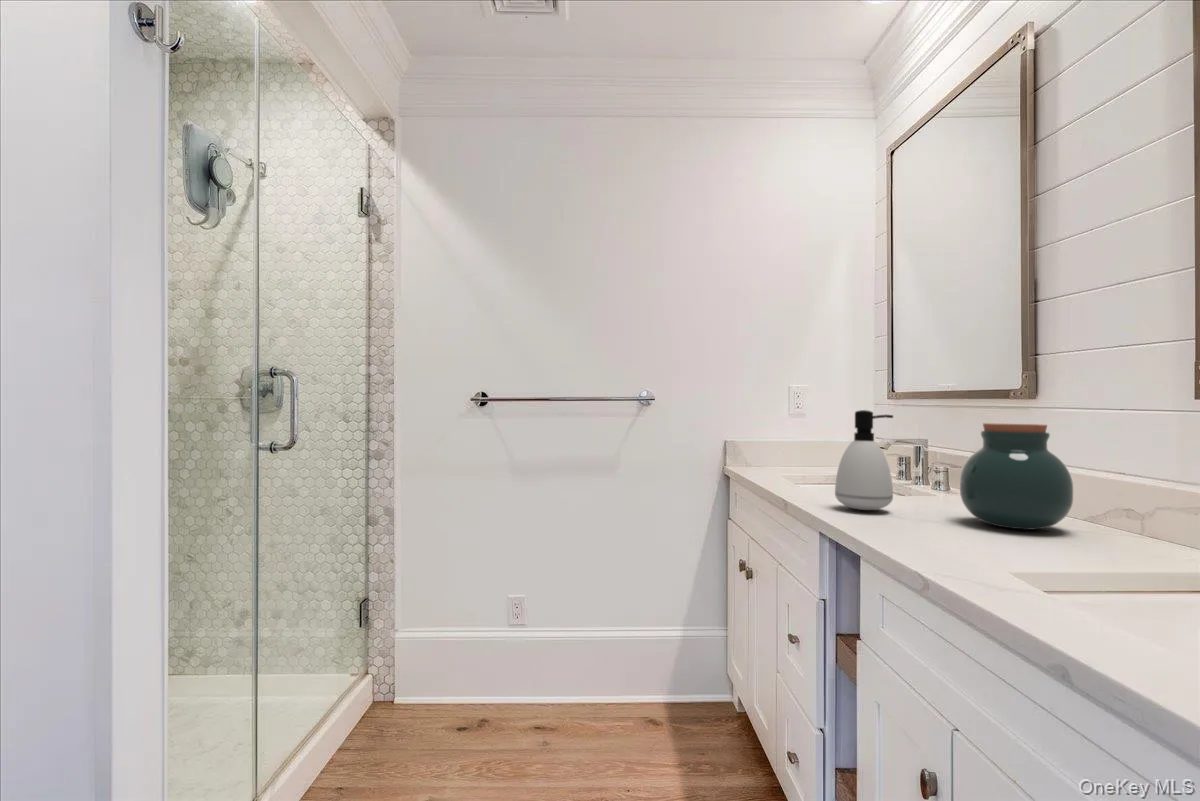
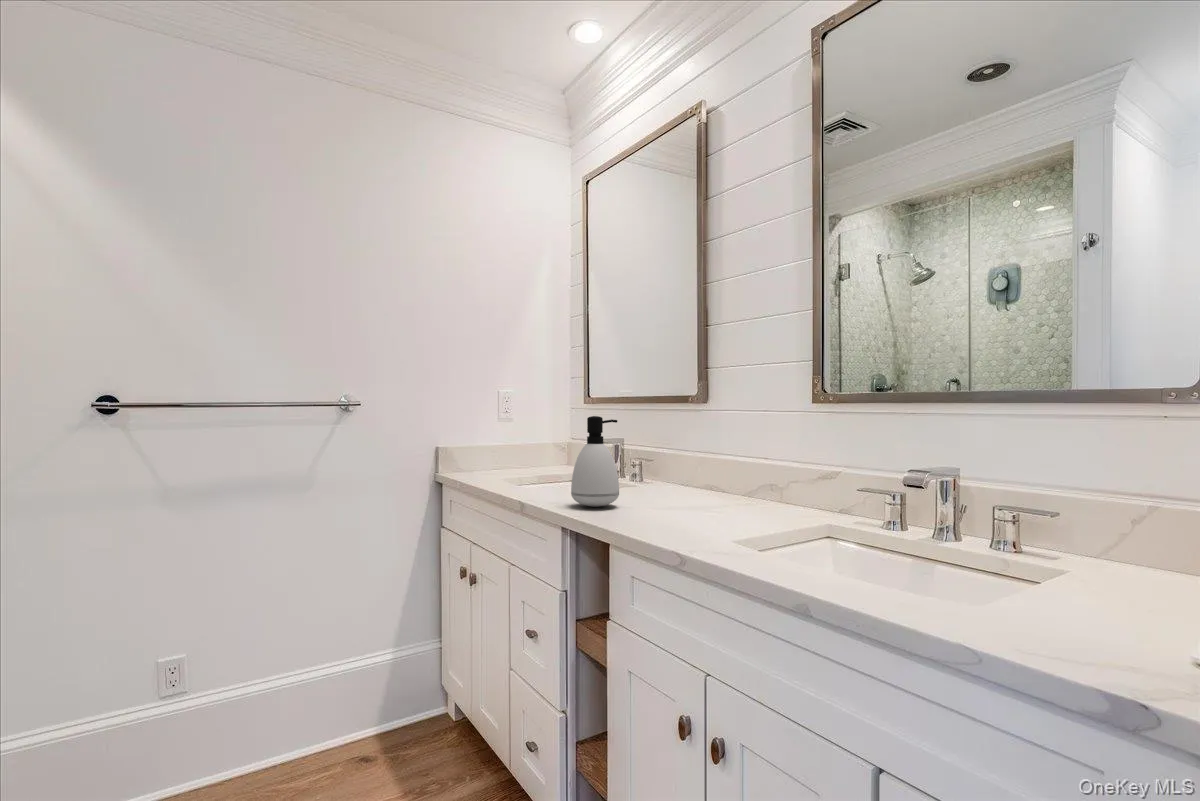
jar: present [960,423,1073,529] -> none [670,425,747,510]

